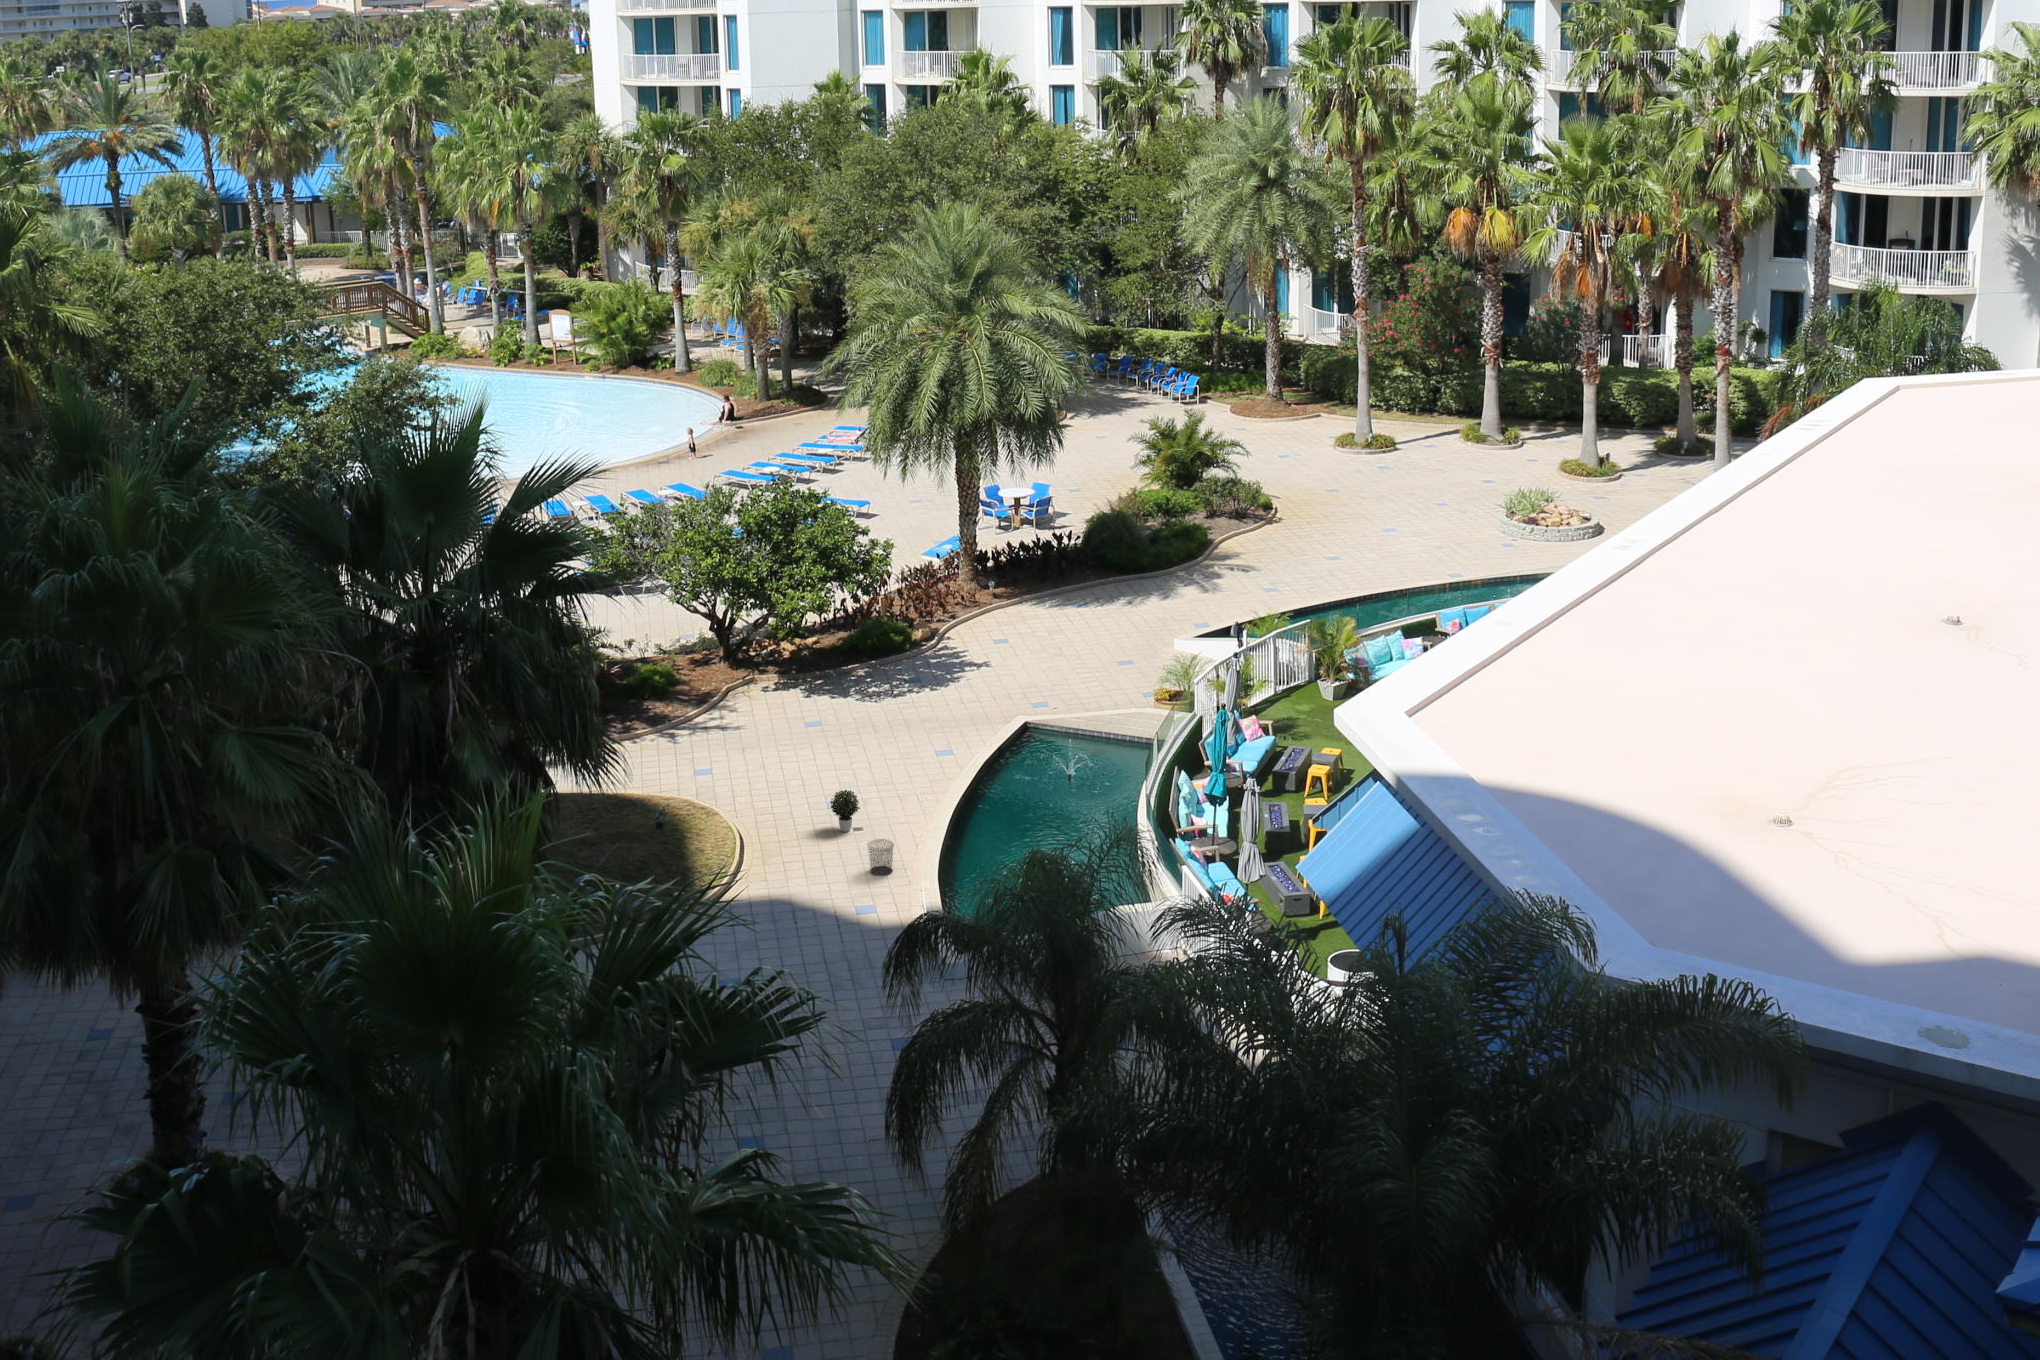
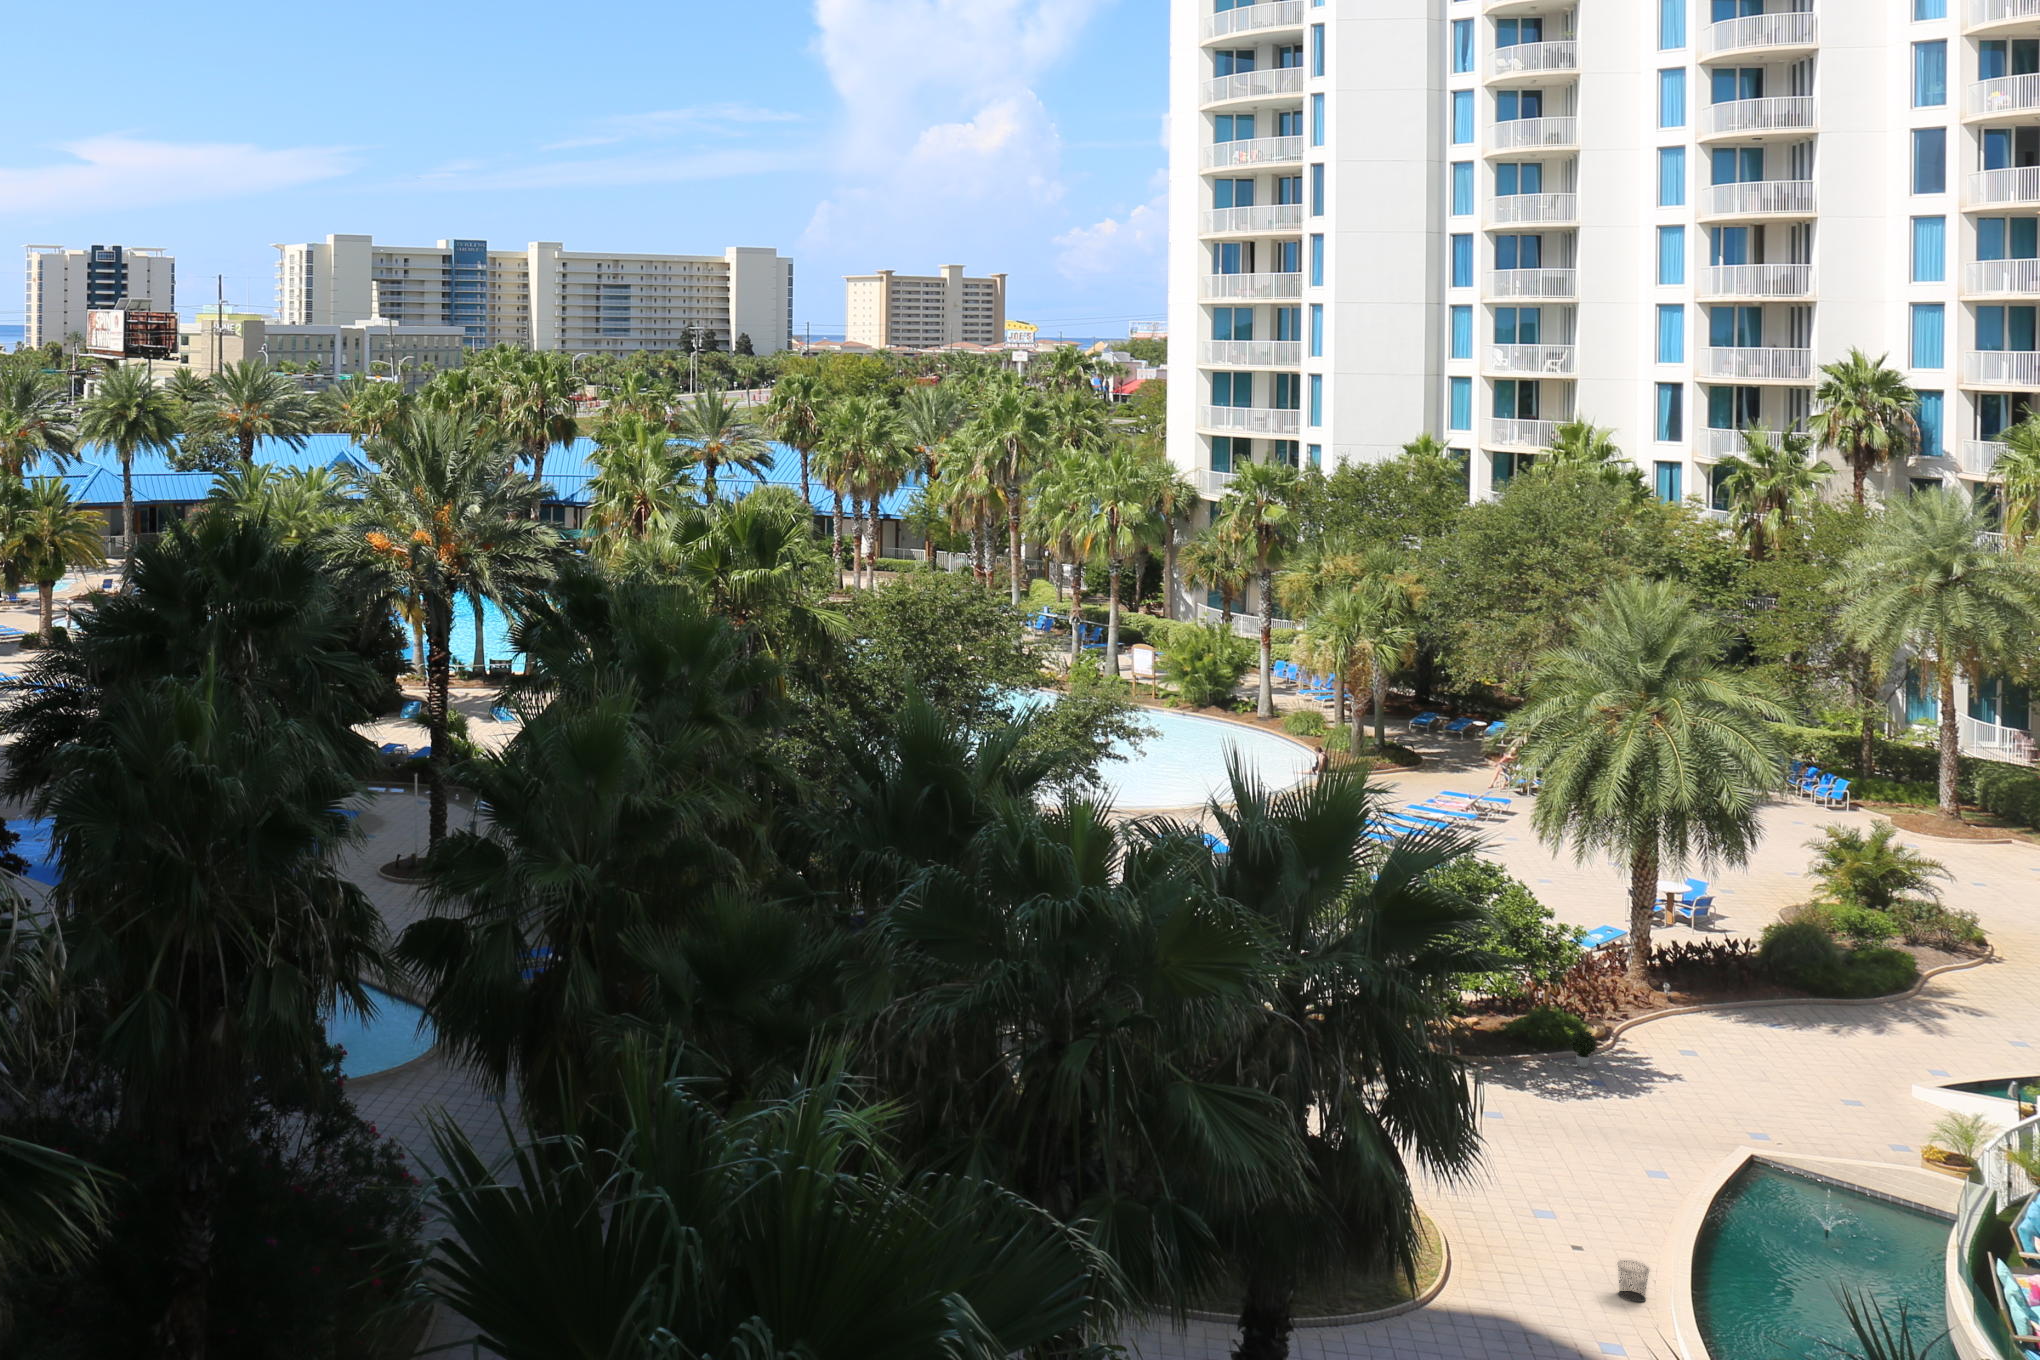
potted plant: present [830,790,860,832] -> present [1569,1030,1597,1068]

